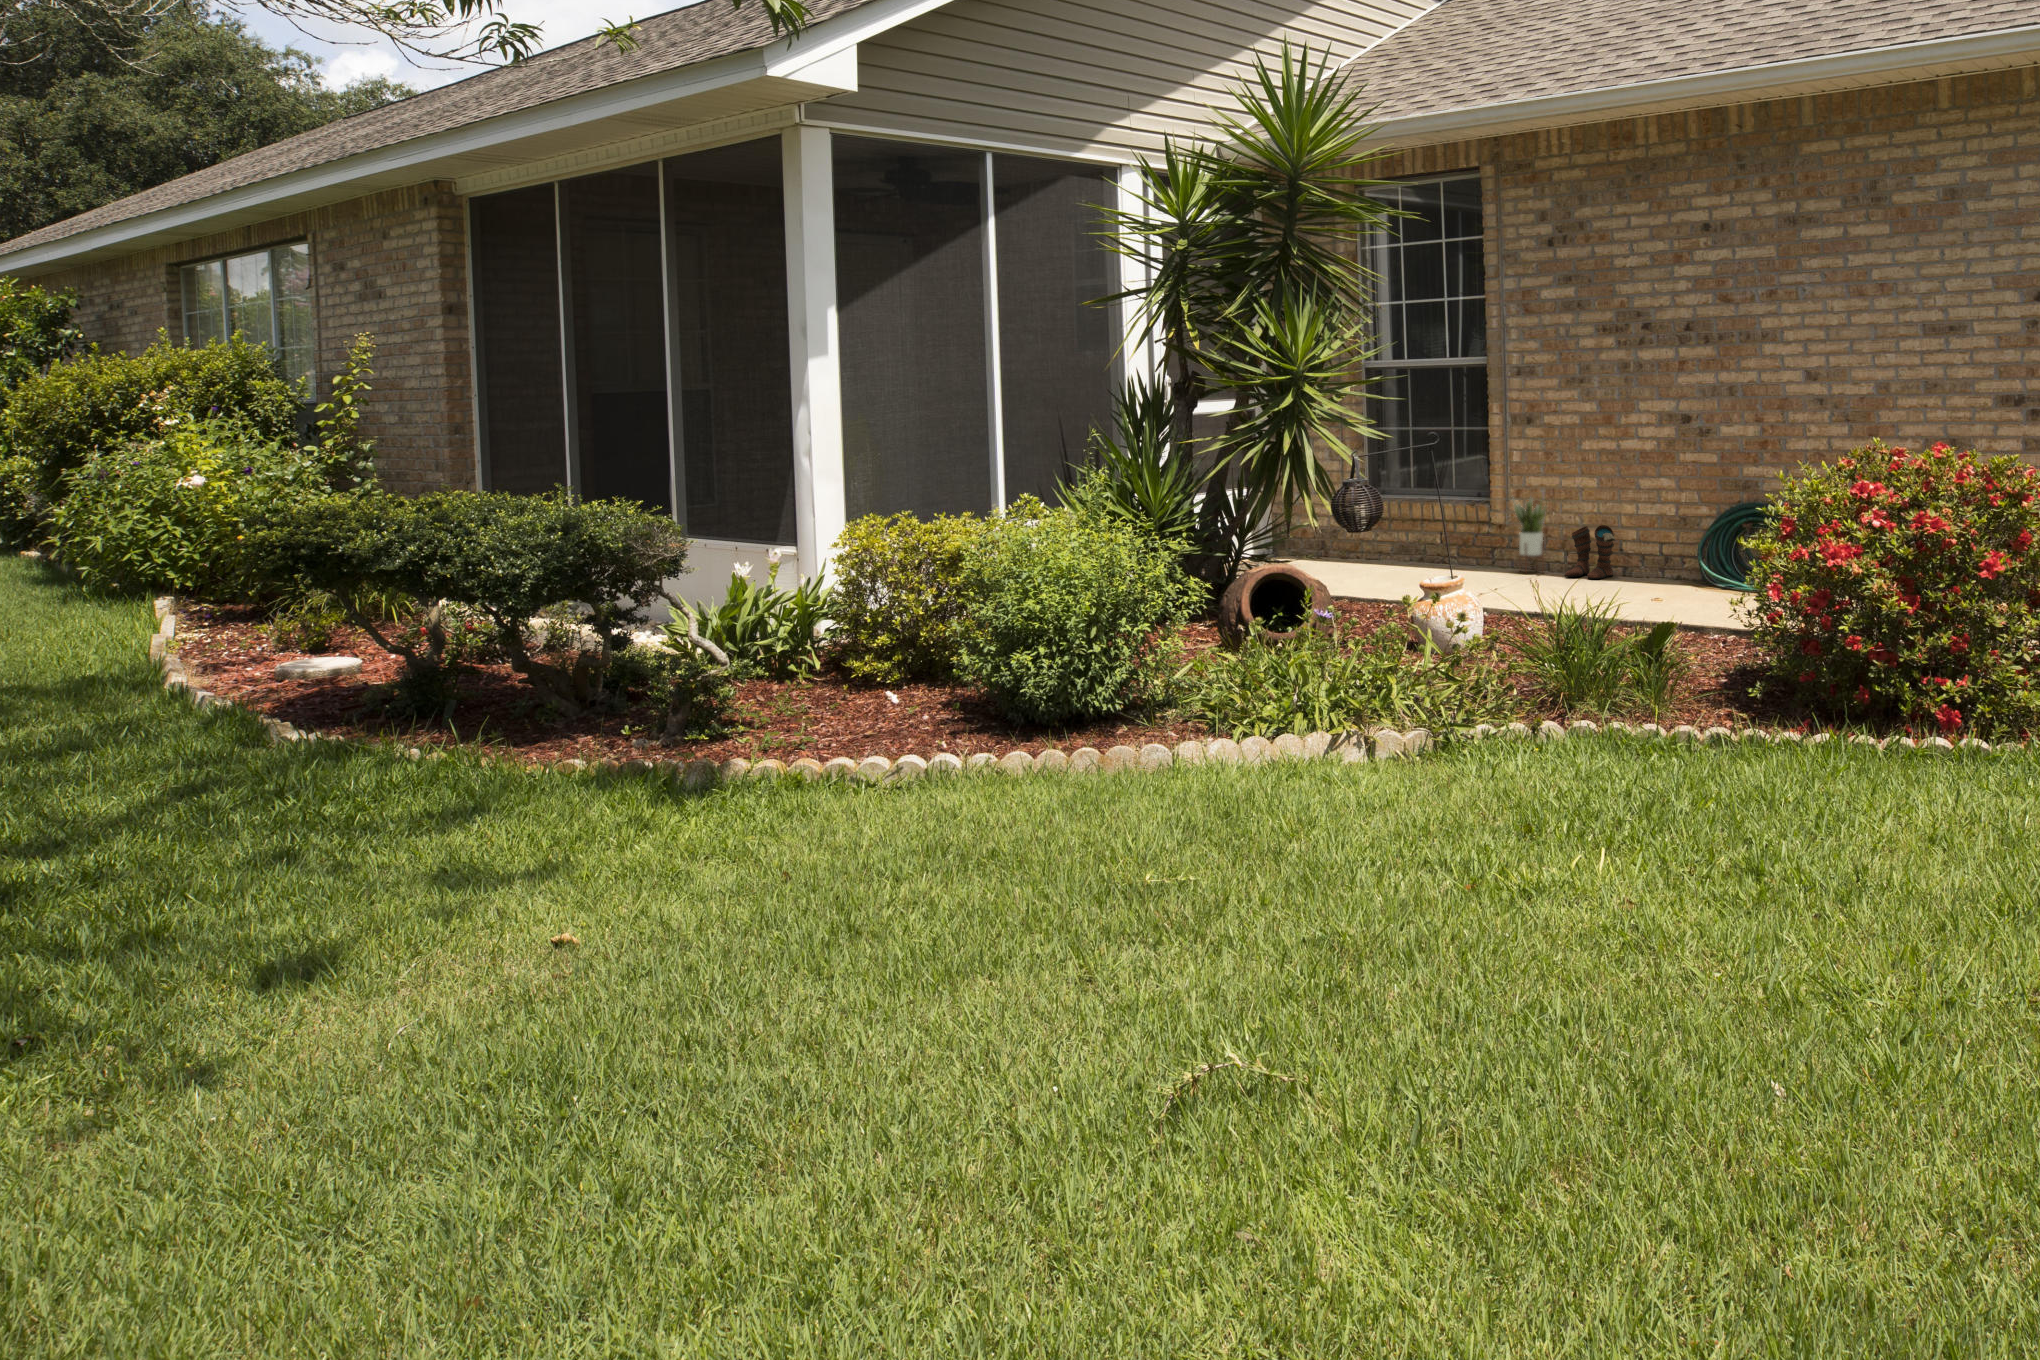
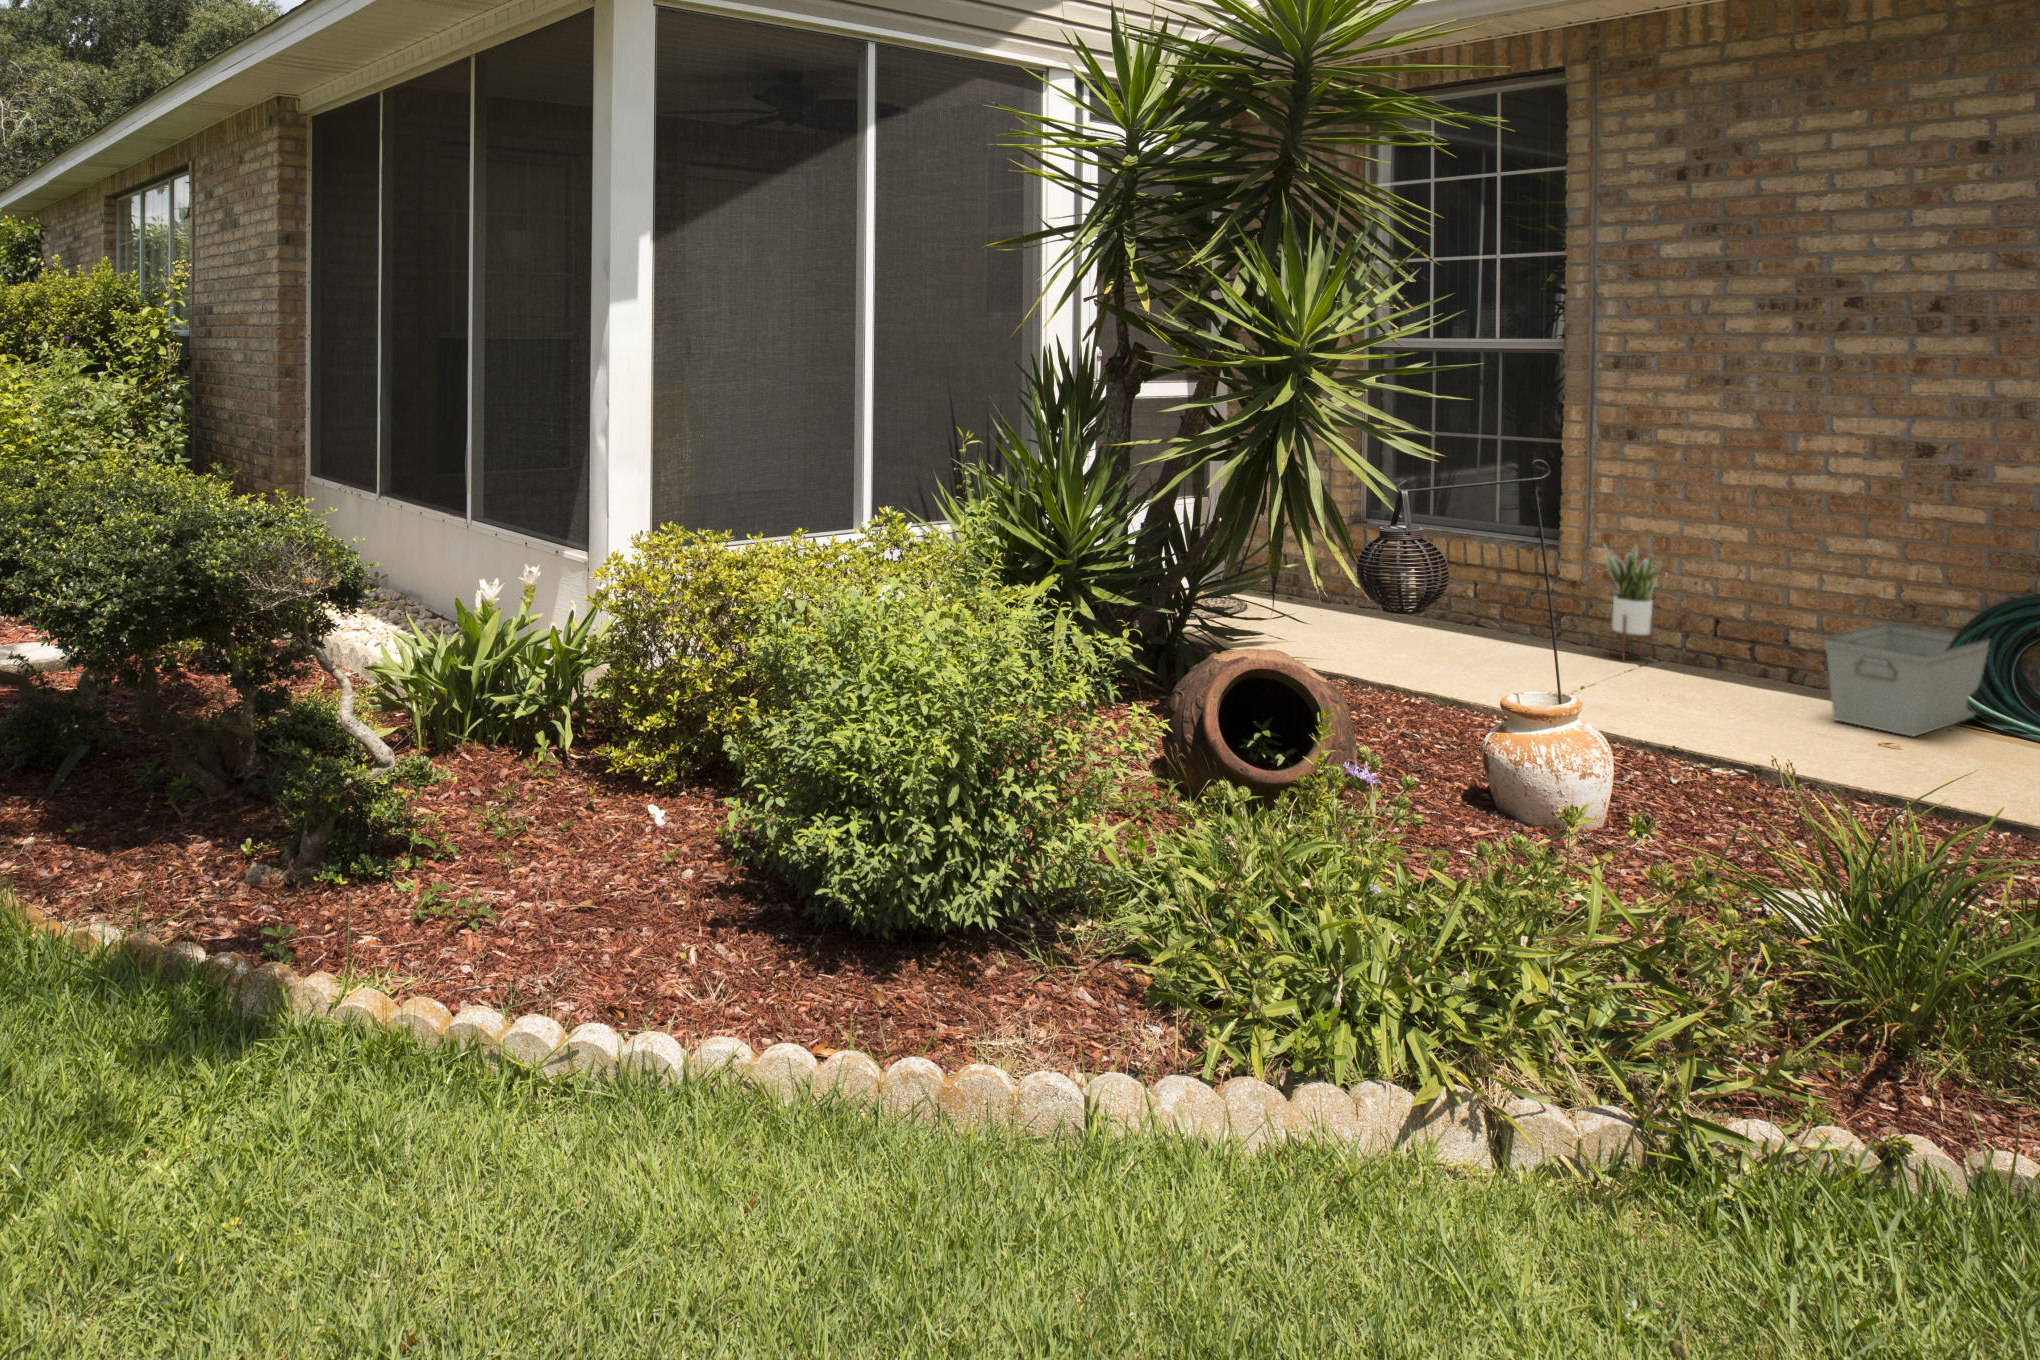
boots: present [1564,525,1615,579] -> none [1694,600,1793,687]
storage bin: none [1622,530,1715,593] -> present [1825,623,1990,736]

